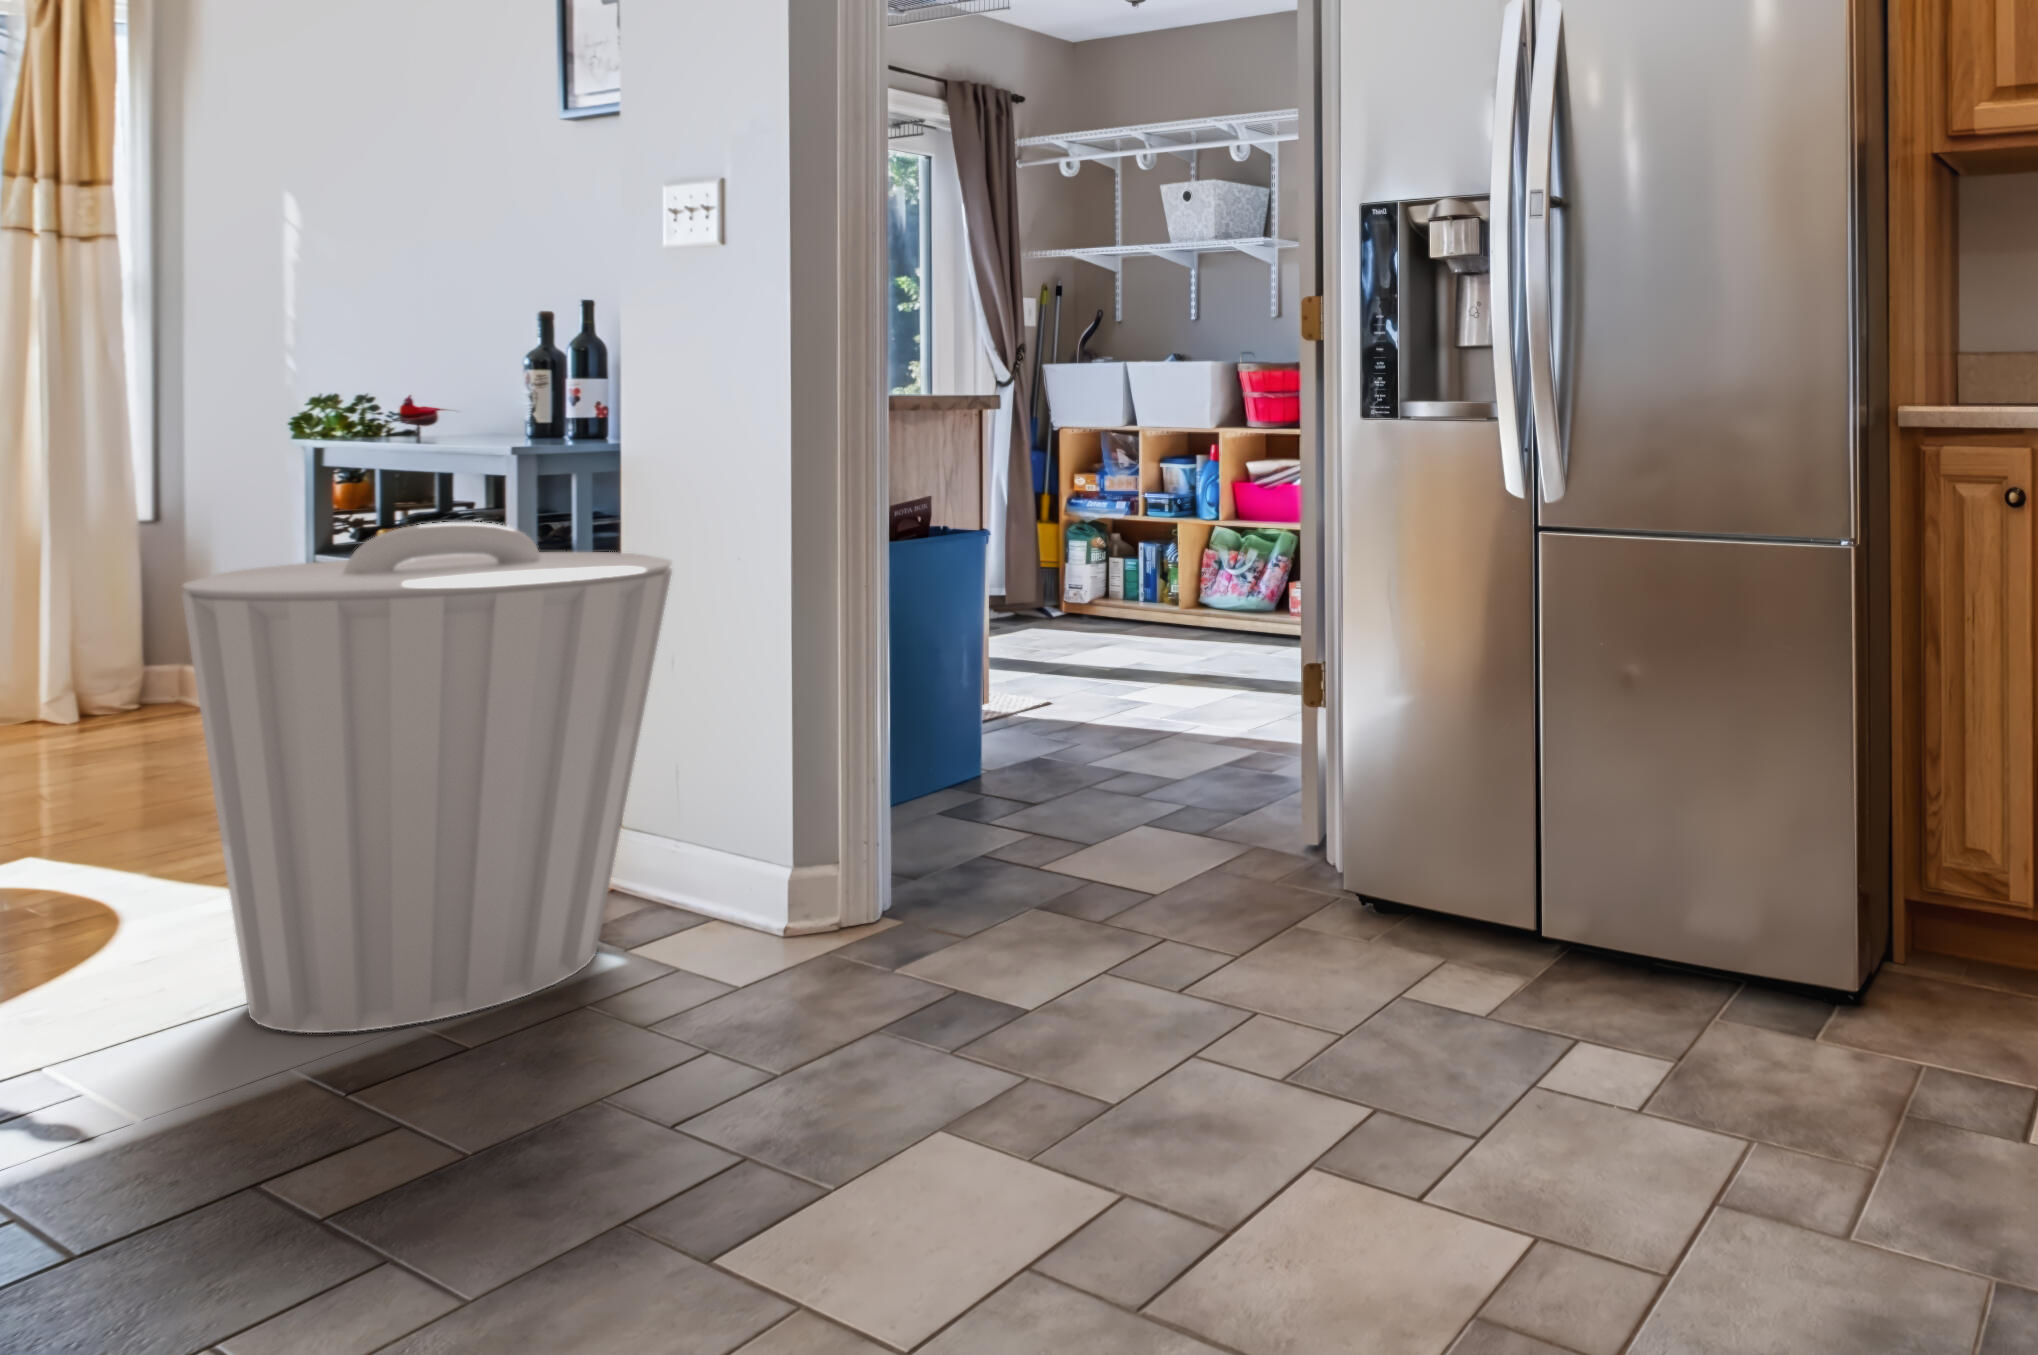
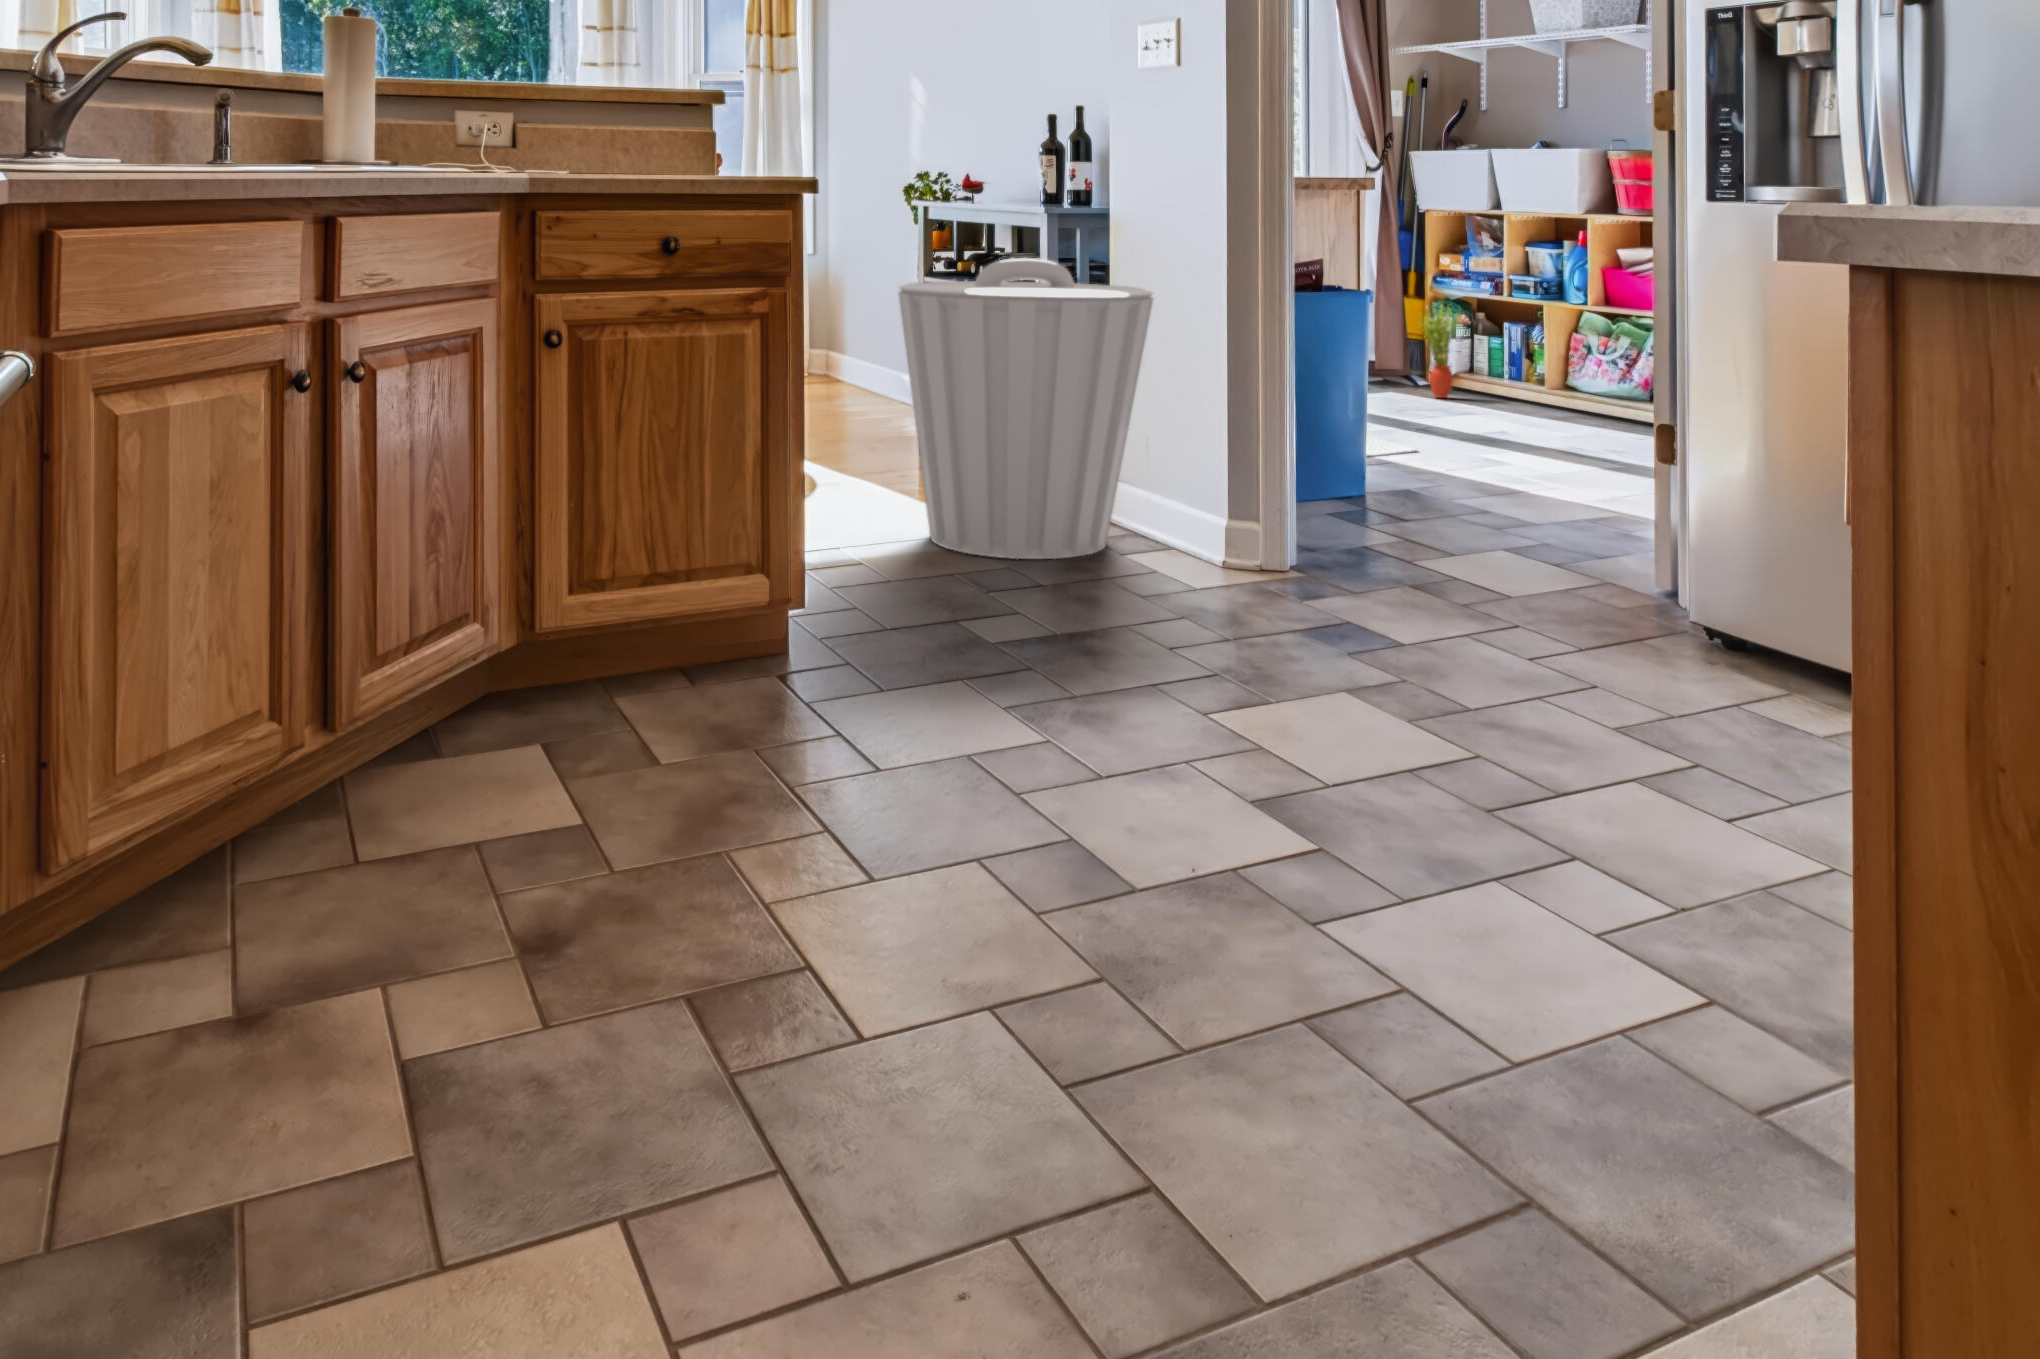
potted plant: none [1055,523,1098,628] -> present [1420,302,1459,398]

